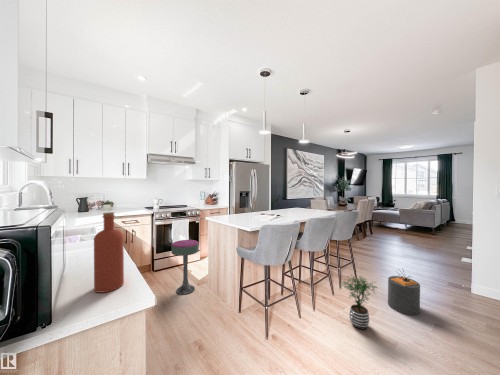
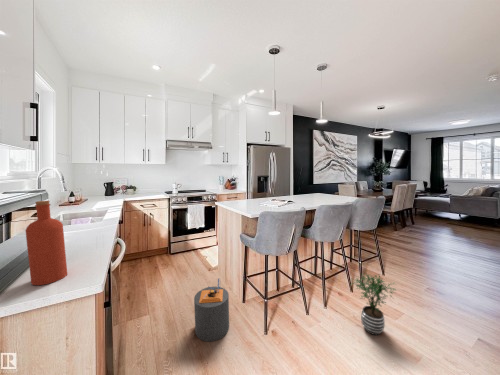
bar stool: present [171,240,199,294] -> none [181,224,208,277]
trash can: present [388,274,420,315] -> present [194,279,229,341]

